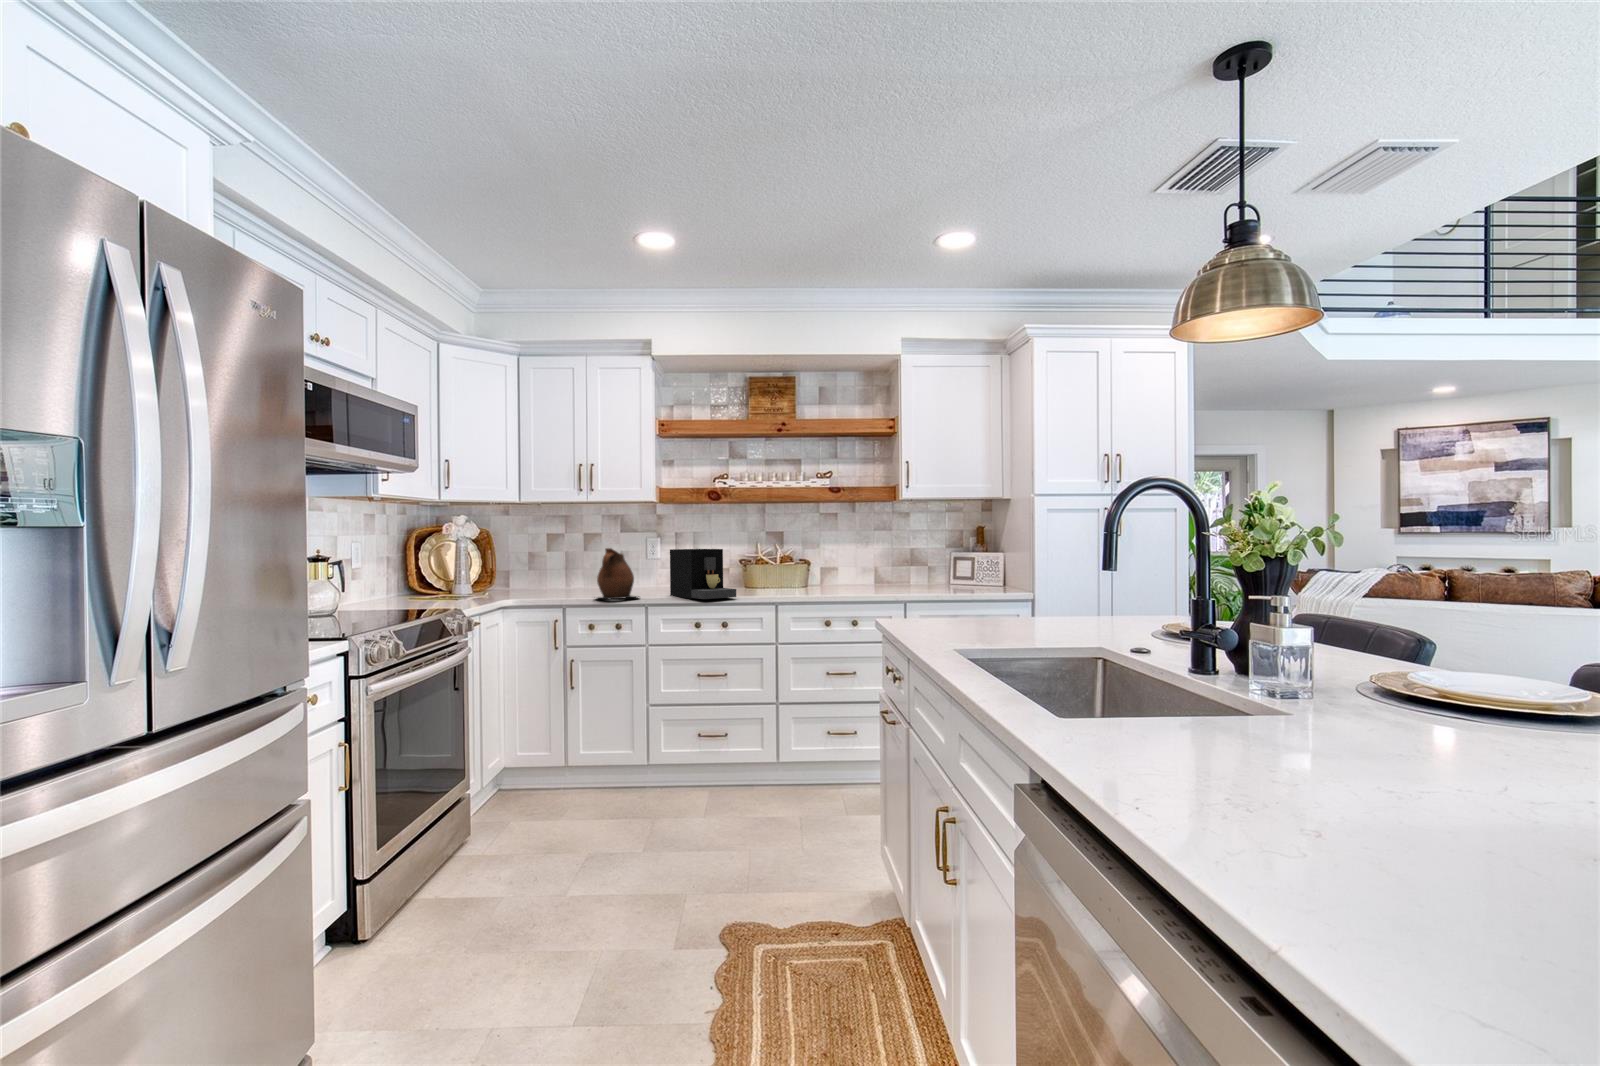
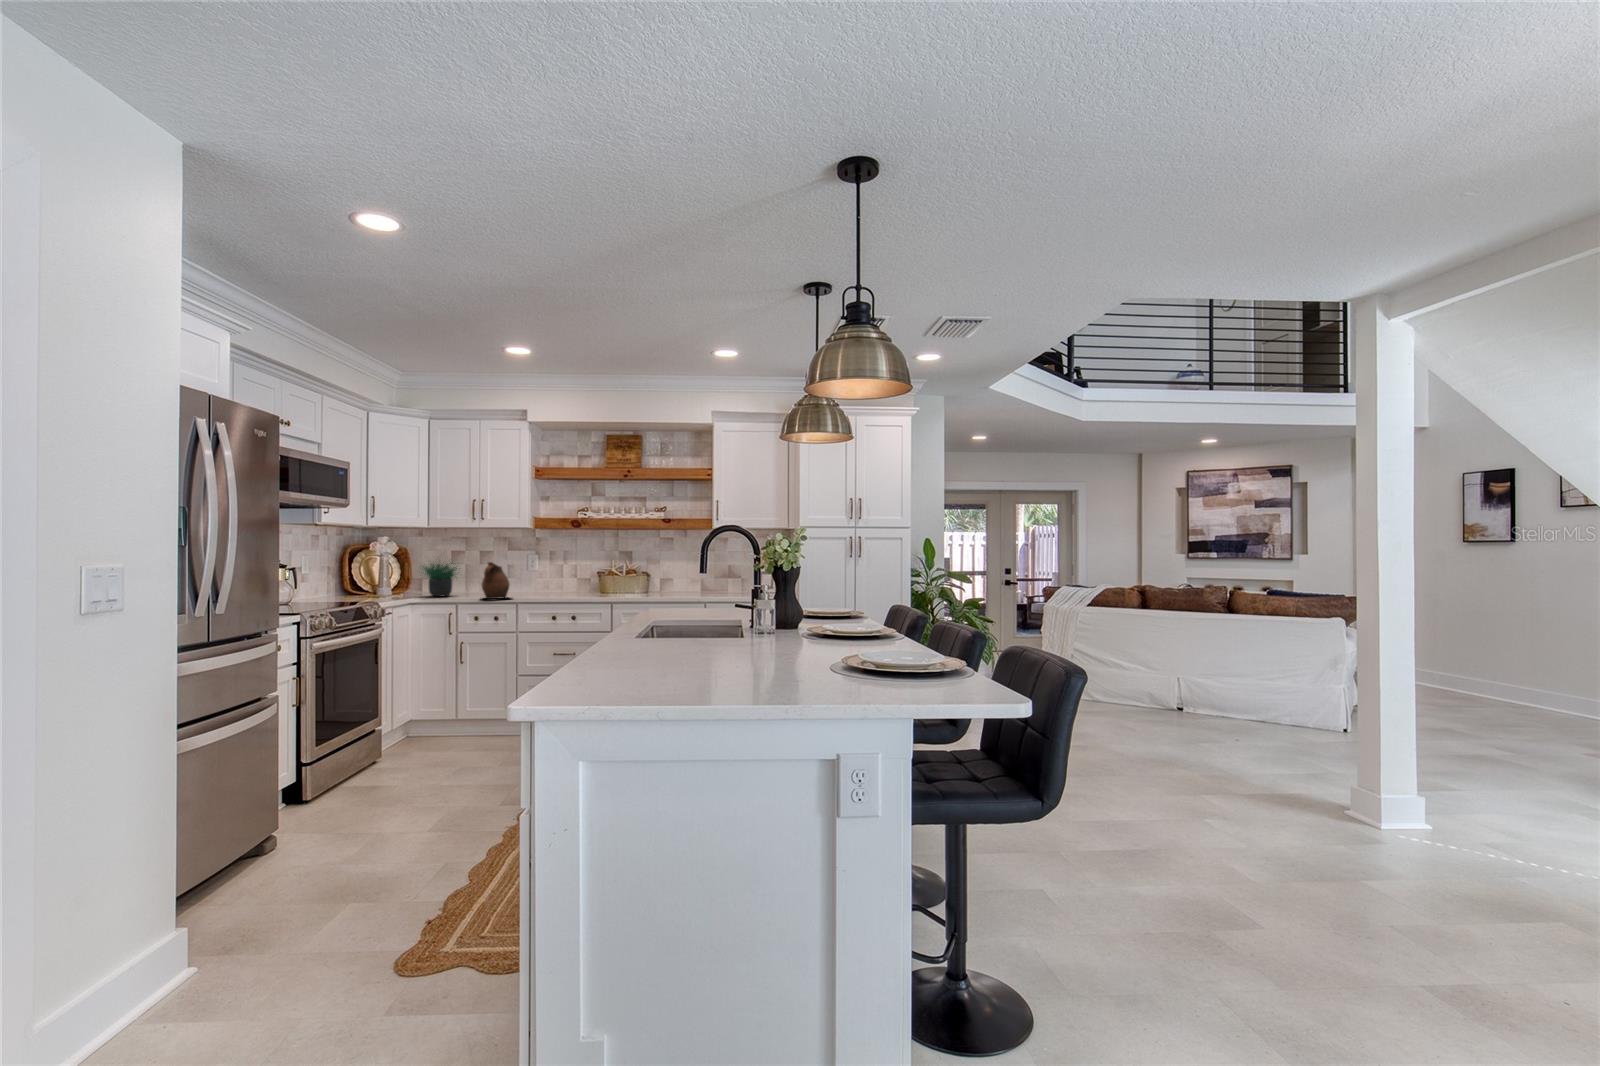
potted plant: none [503,528,572,595] -> present [422,561,460,596]
coffee maker: present [670,549,736,599] -> none [538,563,582,599]

